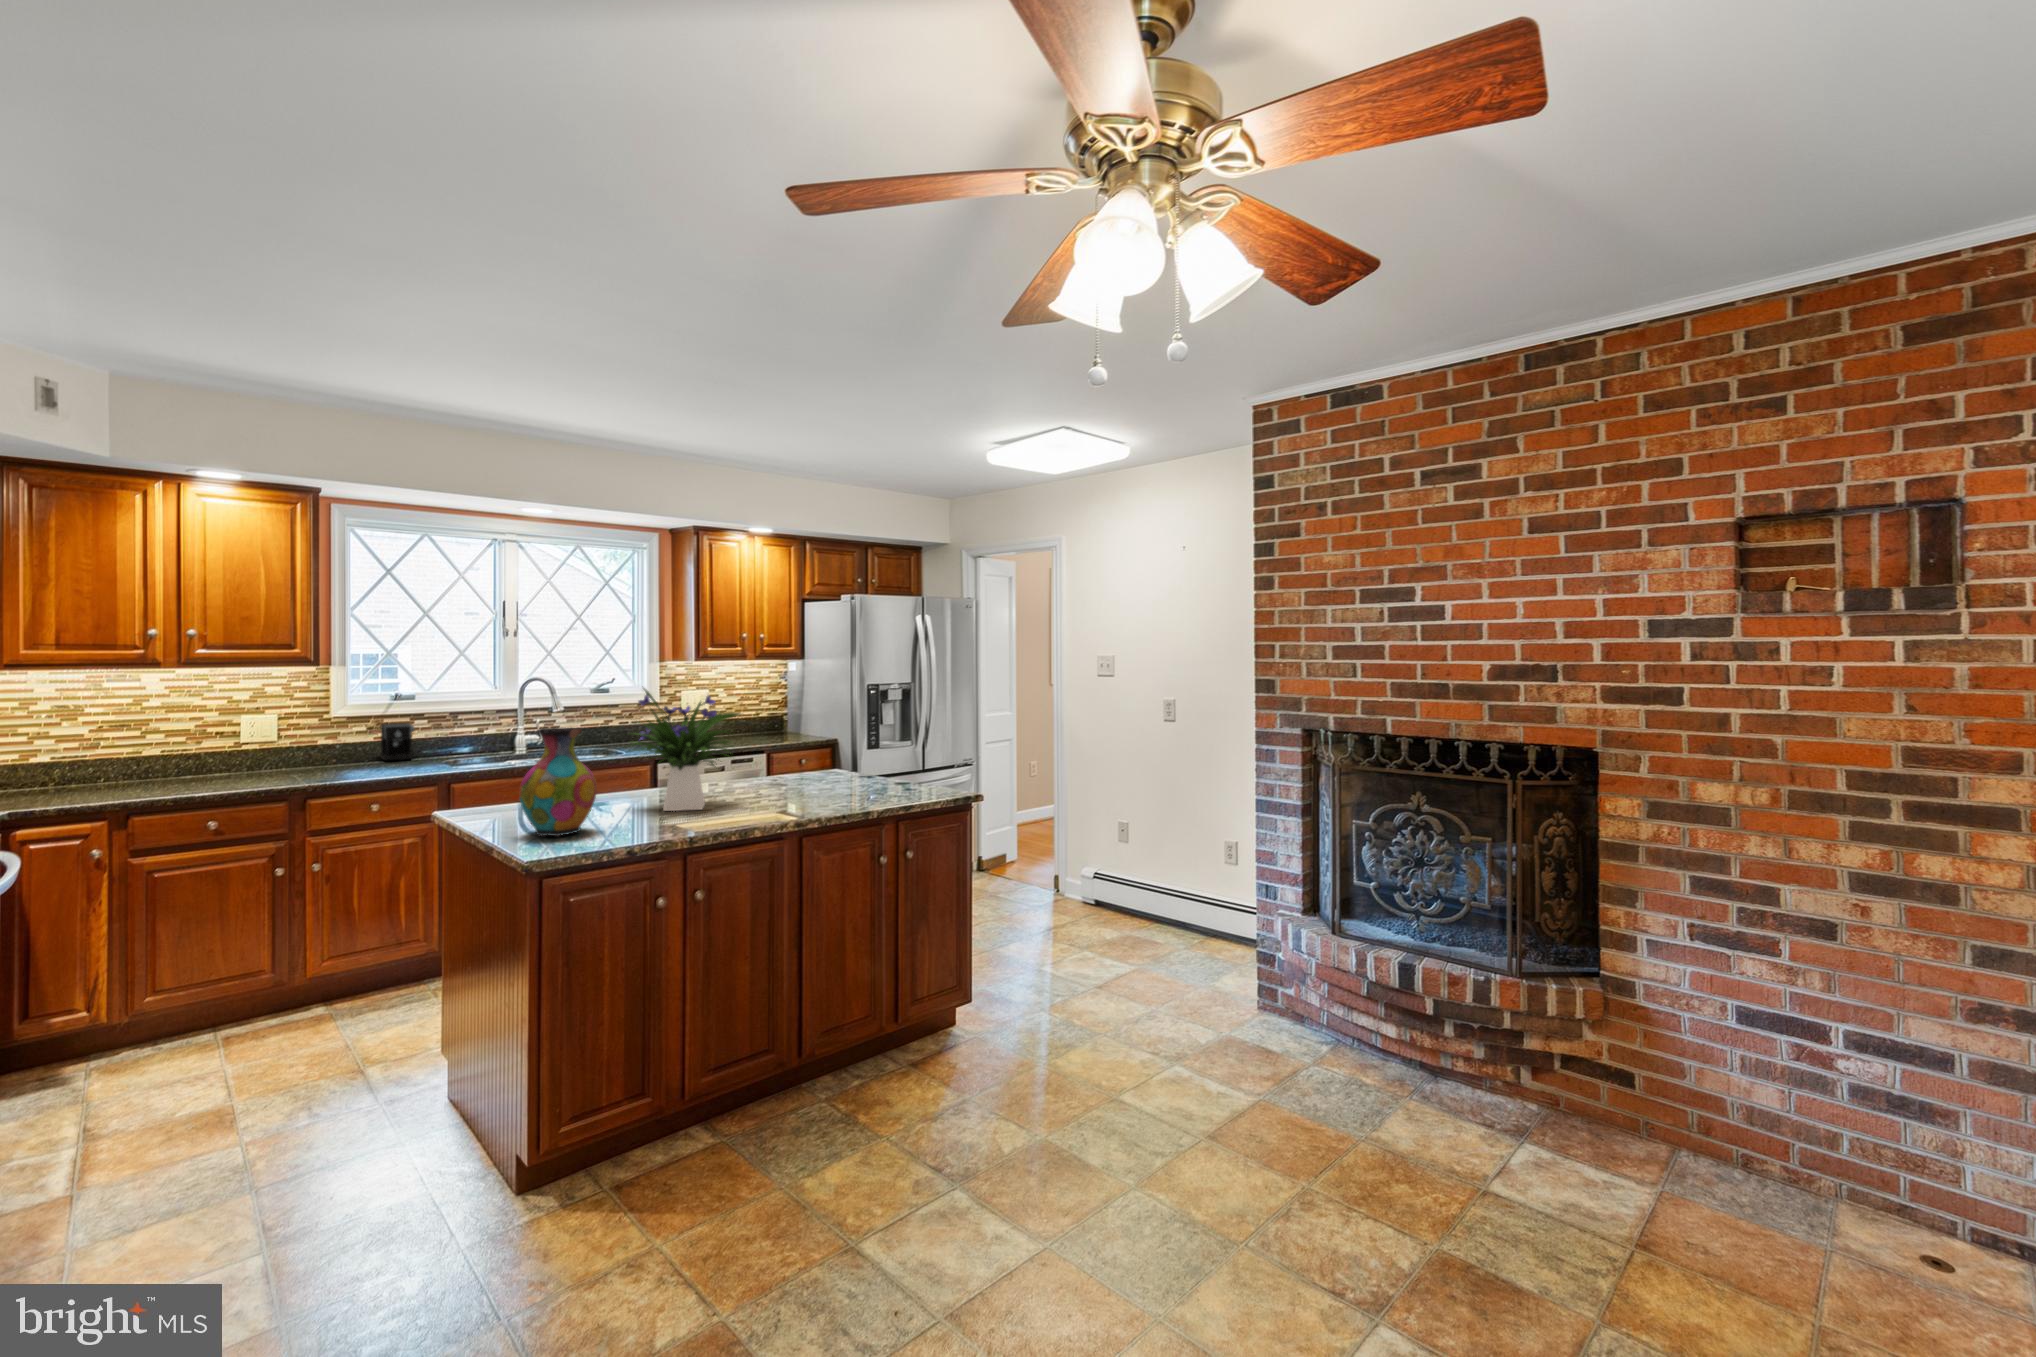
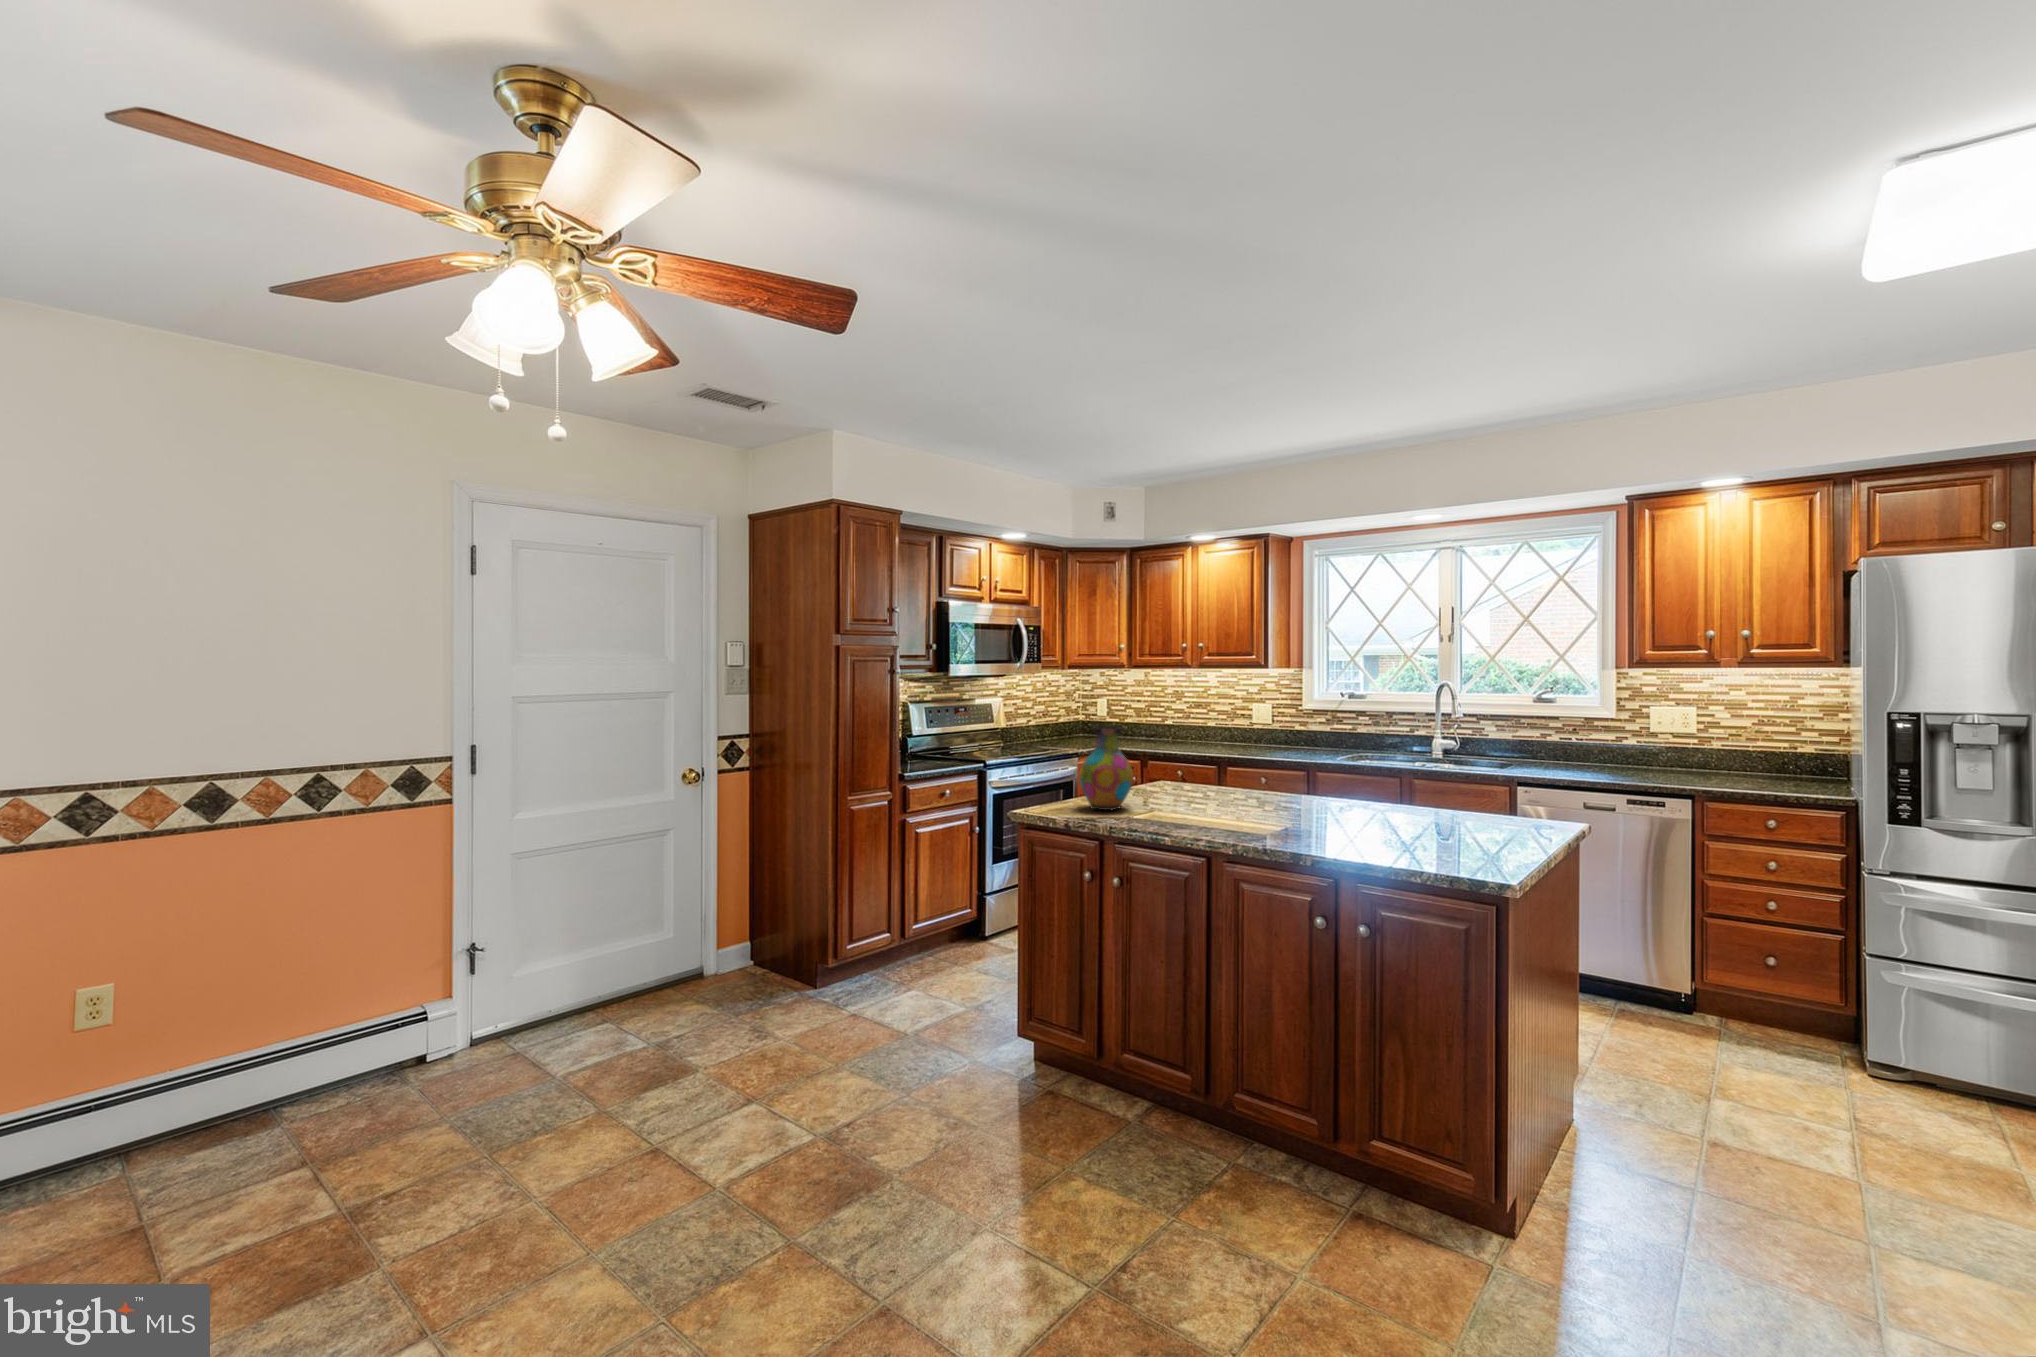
flower arrangement: present [627,688,741,811] -> none [1174,698,1291,819]
coffee maker: present [381,723,414,760] -> none [1316,717,1380,749]

